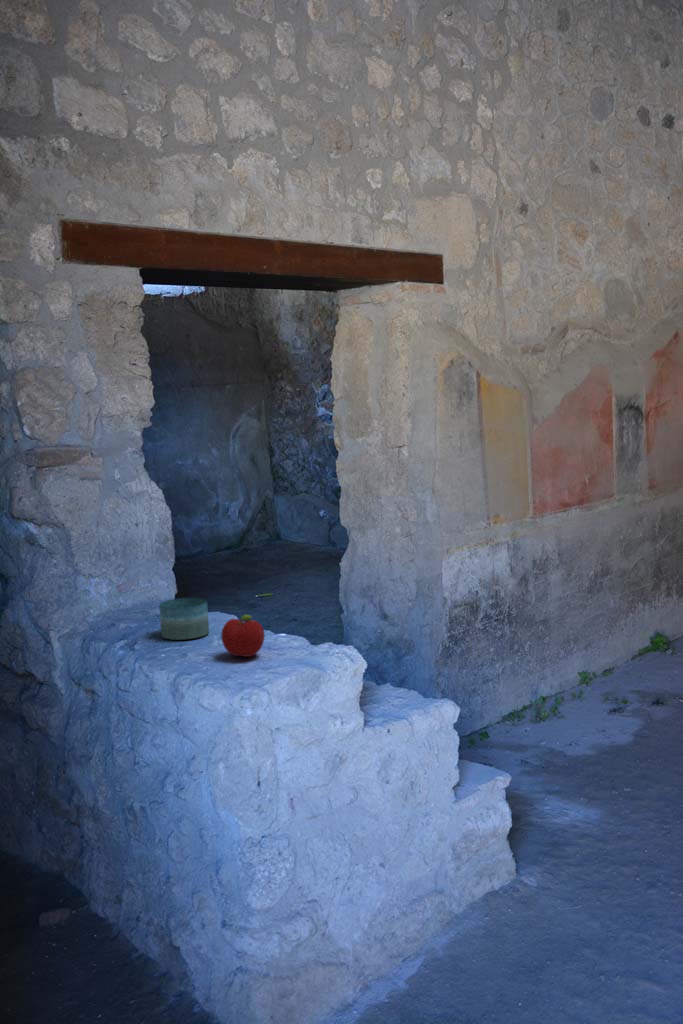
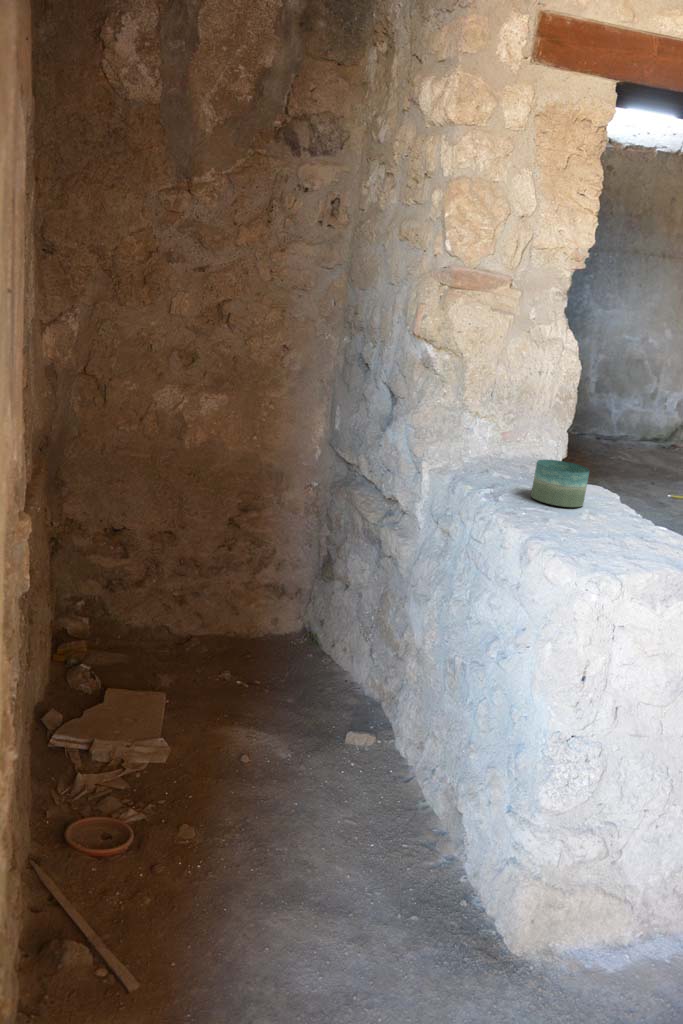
fruit: present [221,615,265,657] -> none [591,494,641,541]

